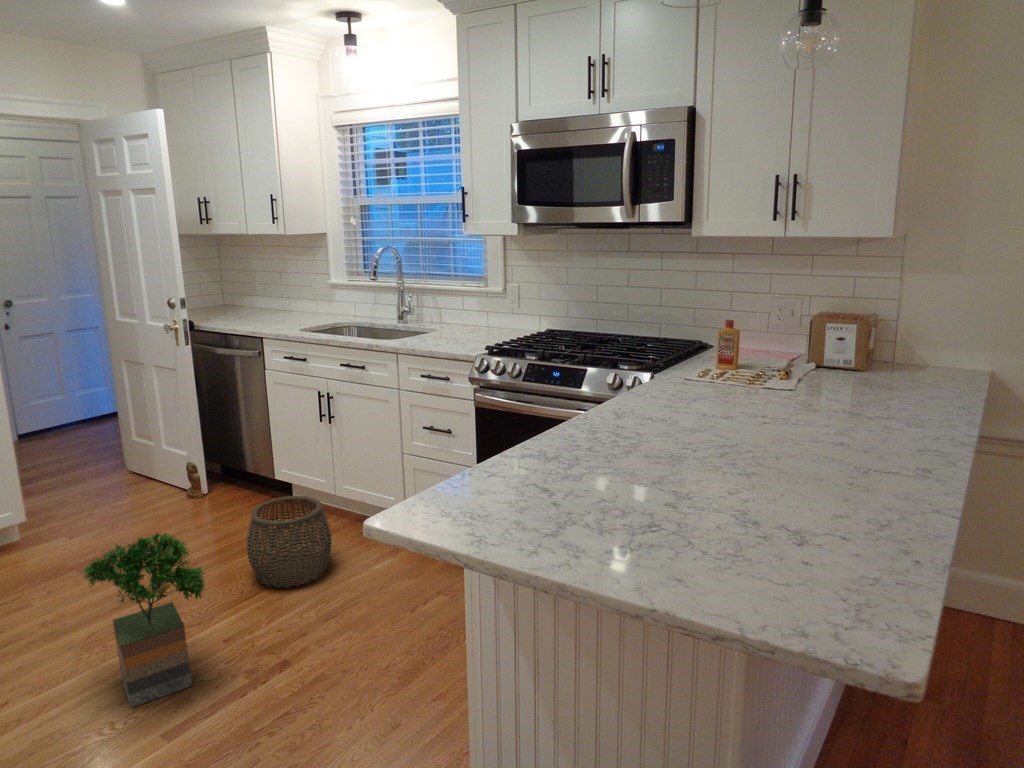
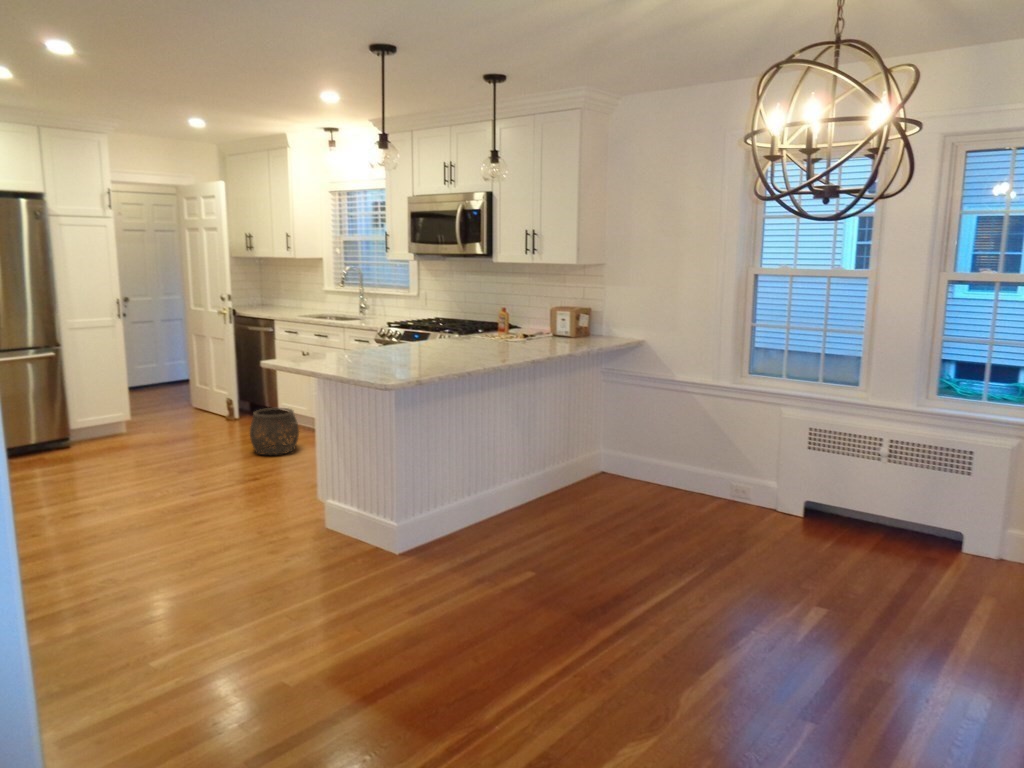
potted tree: present [82,533,205,708] -> none [161,403,221,486]

